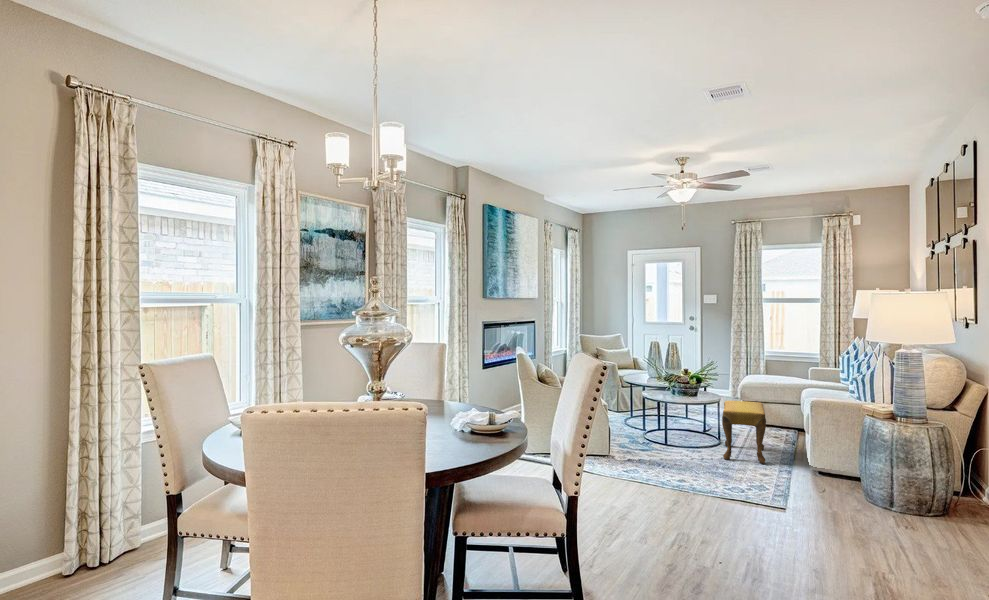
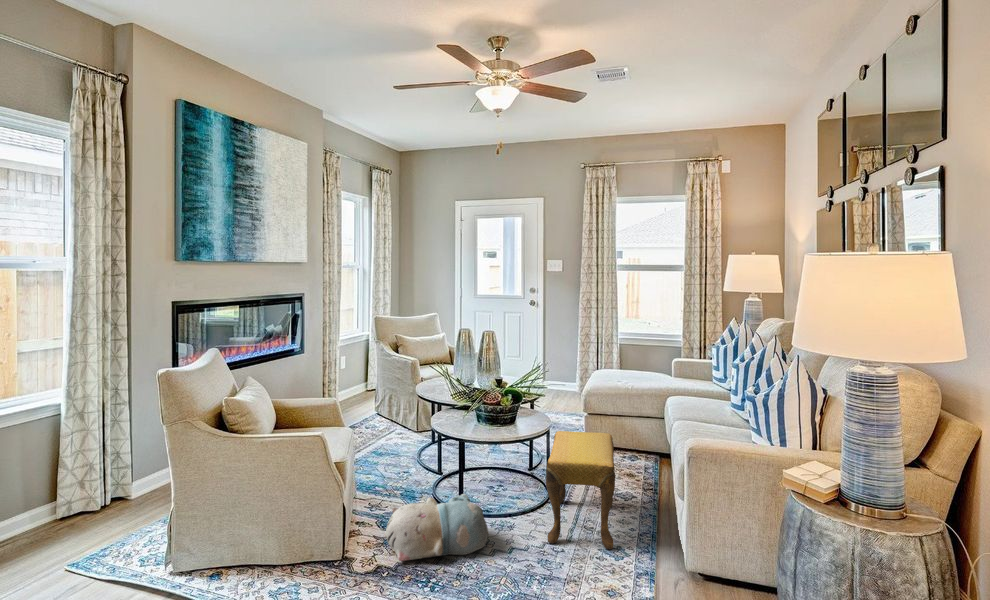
plush toy: none [628,430,688,460] -> present [385,494,488,561]

